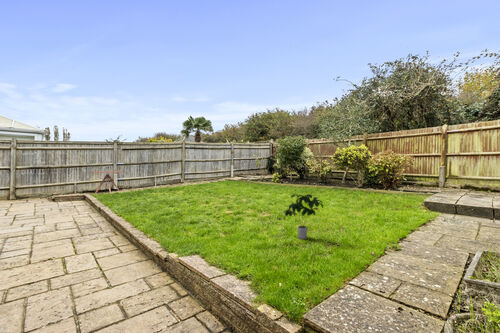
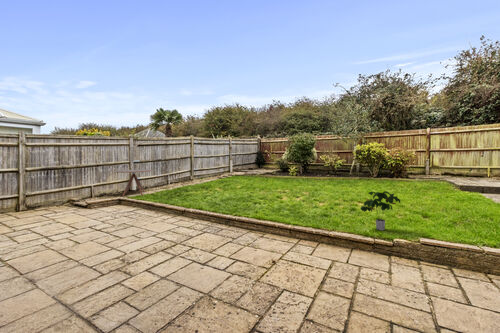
potted plant: present [284,194,323,239] -> present [361,191,400,230]

